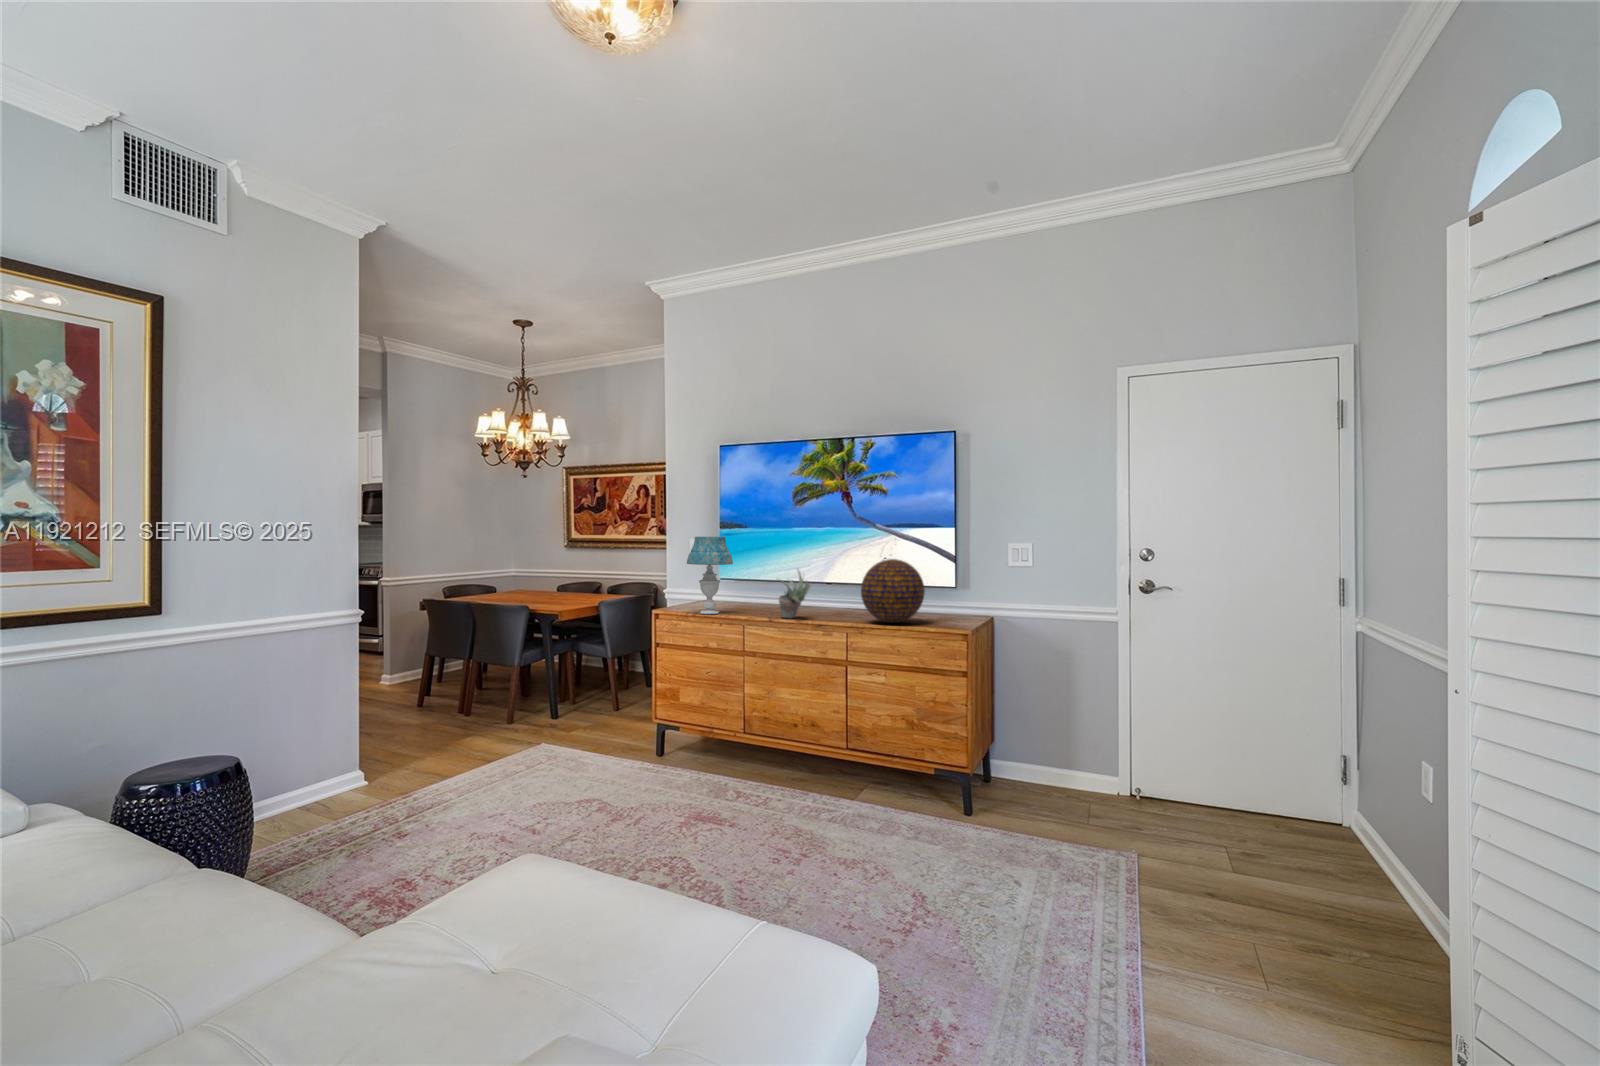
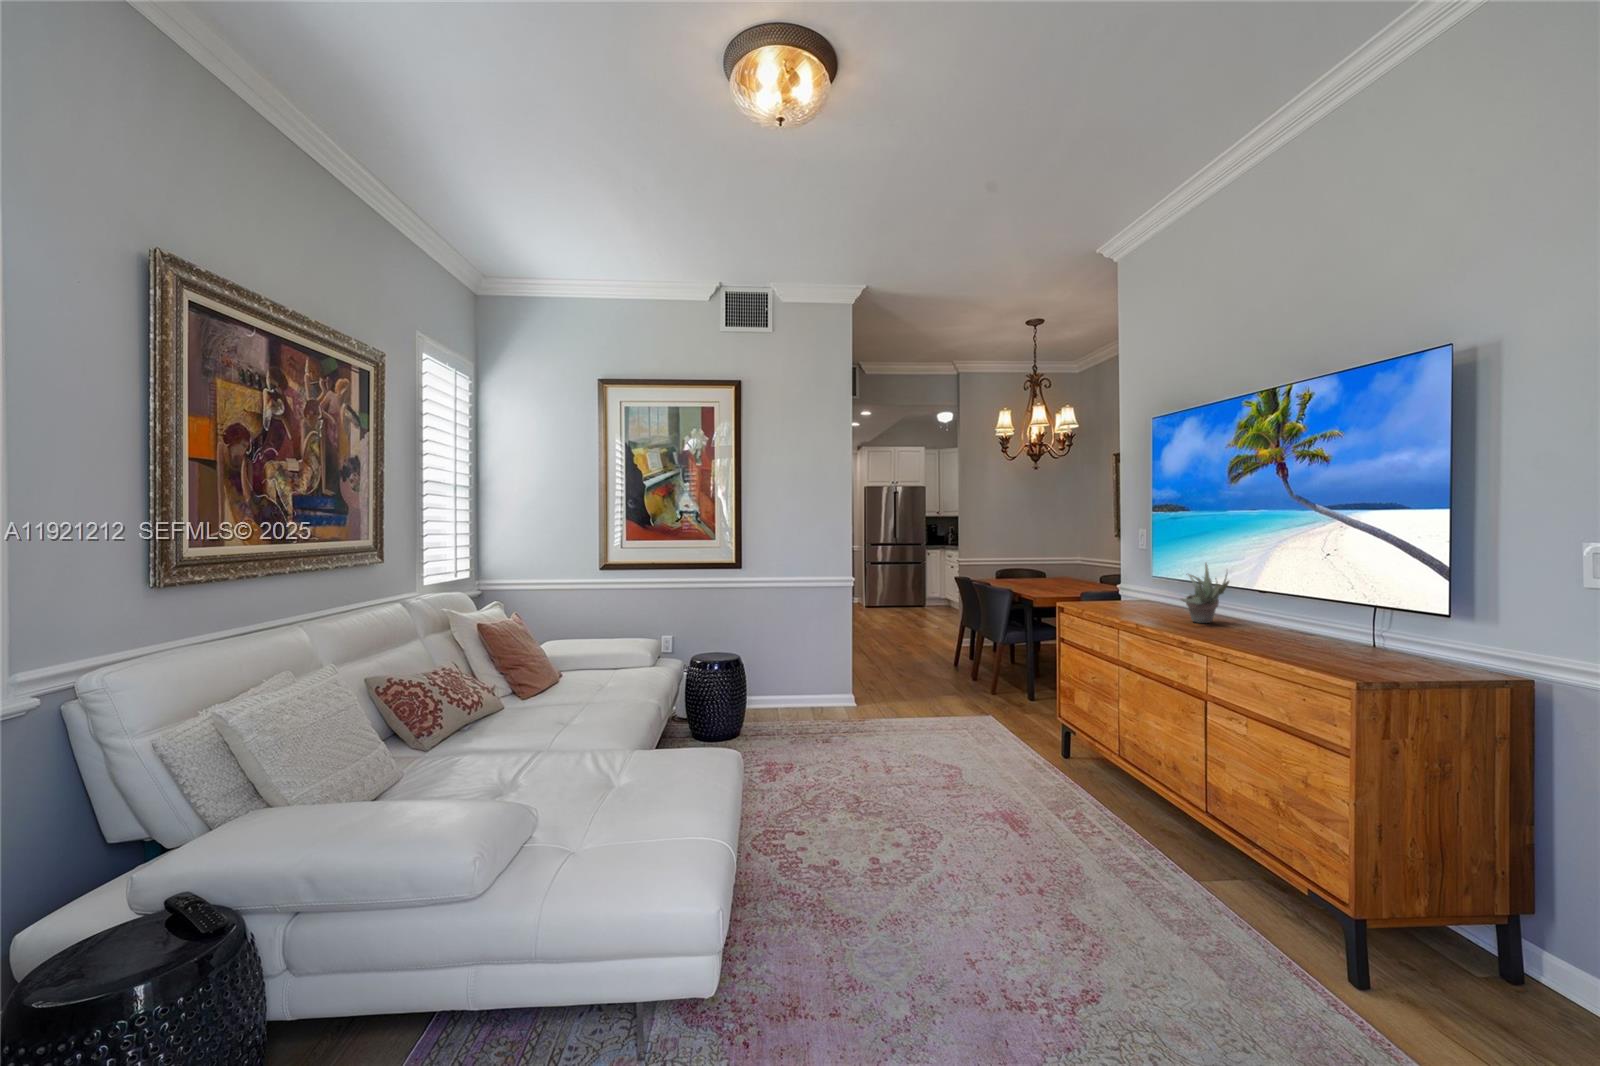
table lamp: present [687,537,733,614] -> none [1116,524,1172,608]
decorative orb: present [861,559,925,623] -> none [1254,556,1373,650]

